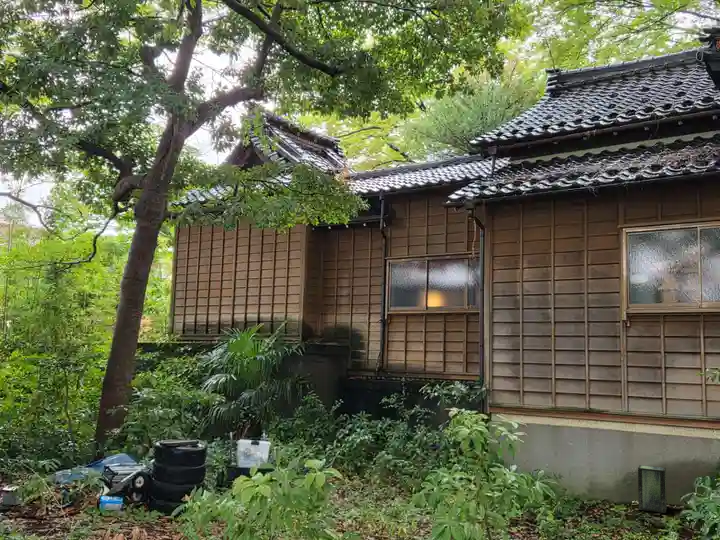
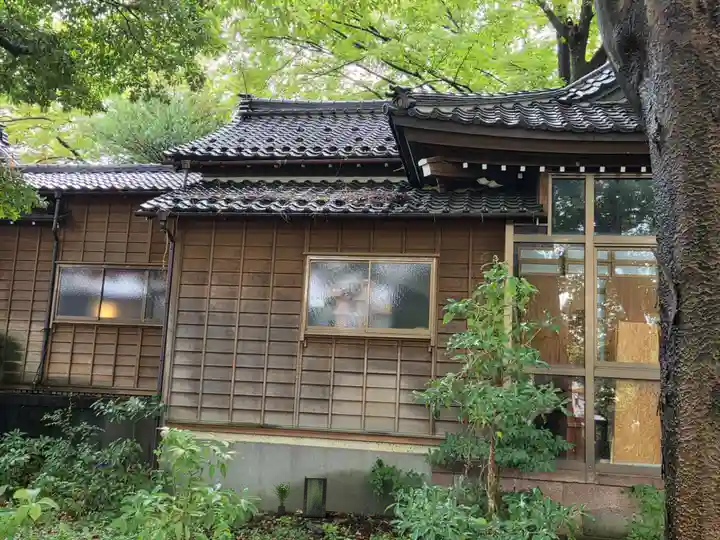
potted plant: none [598,465,627,506] -> present [275,482,290,515]

